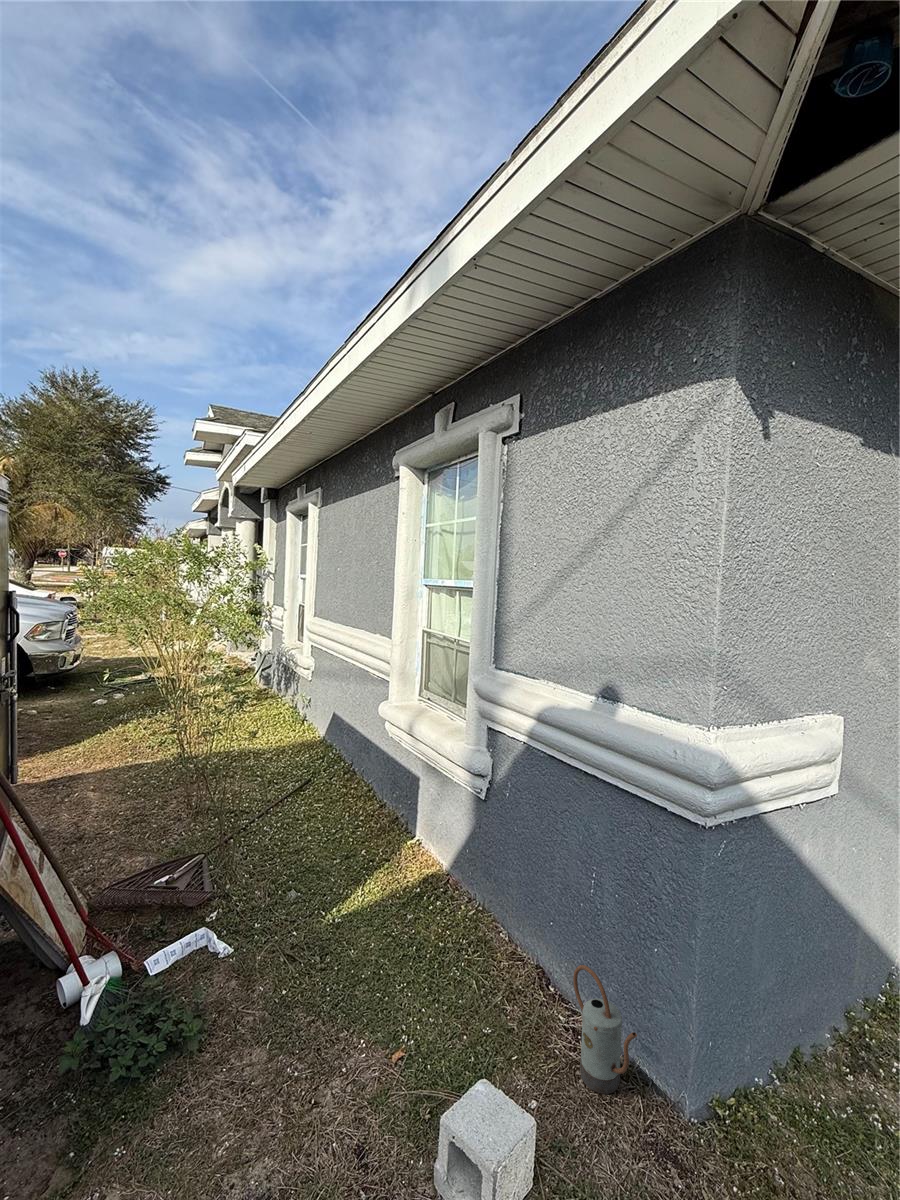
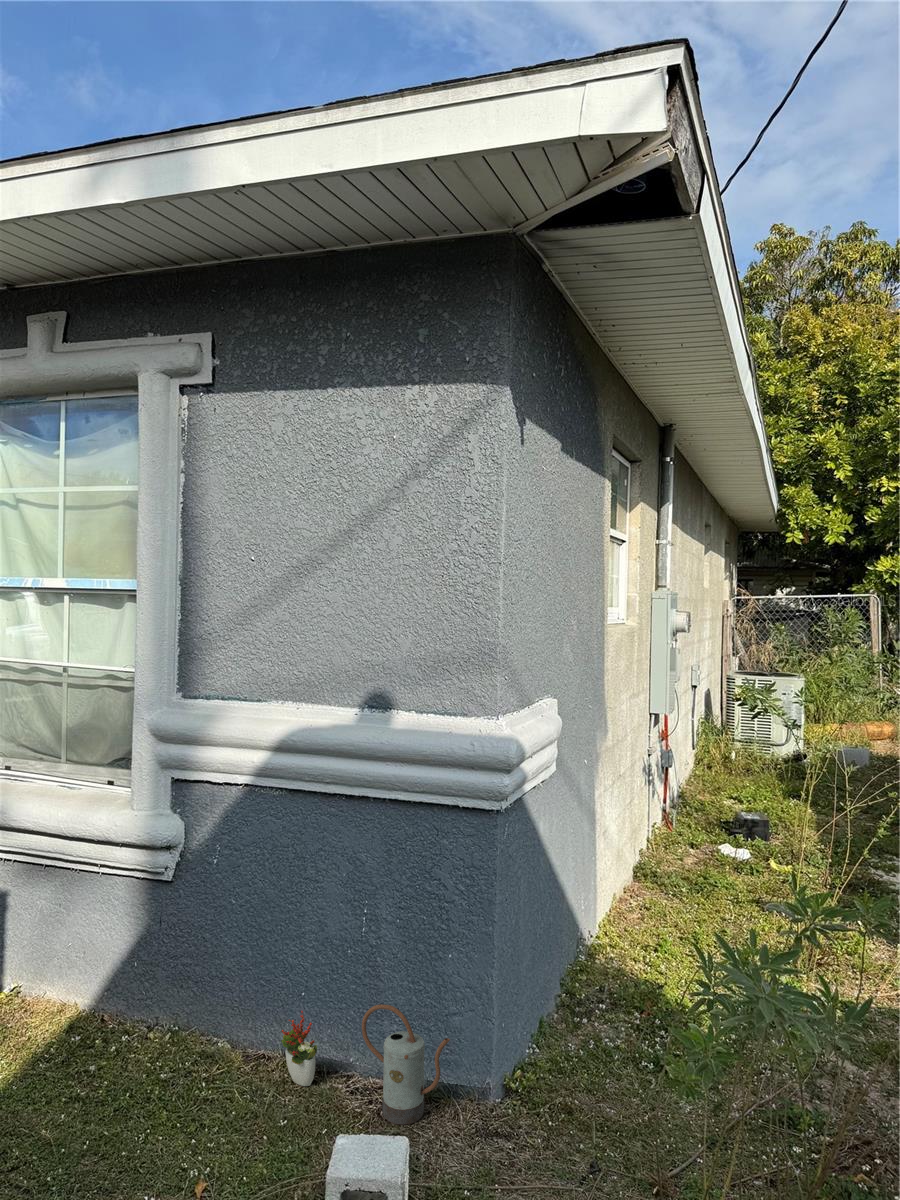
decorative plant: none [522,937,551,1003] -> present [282,1011,317,1086]

